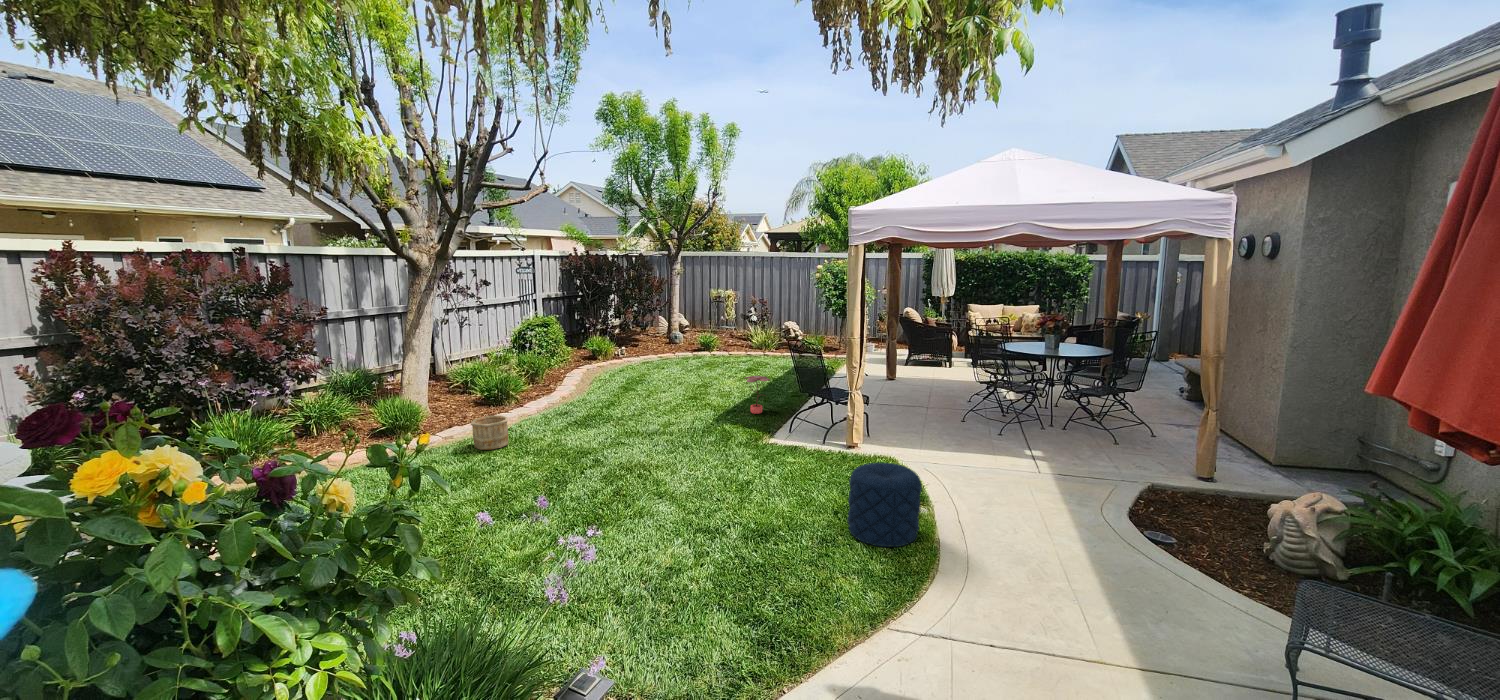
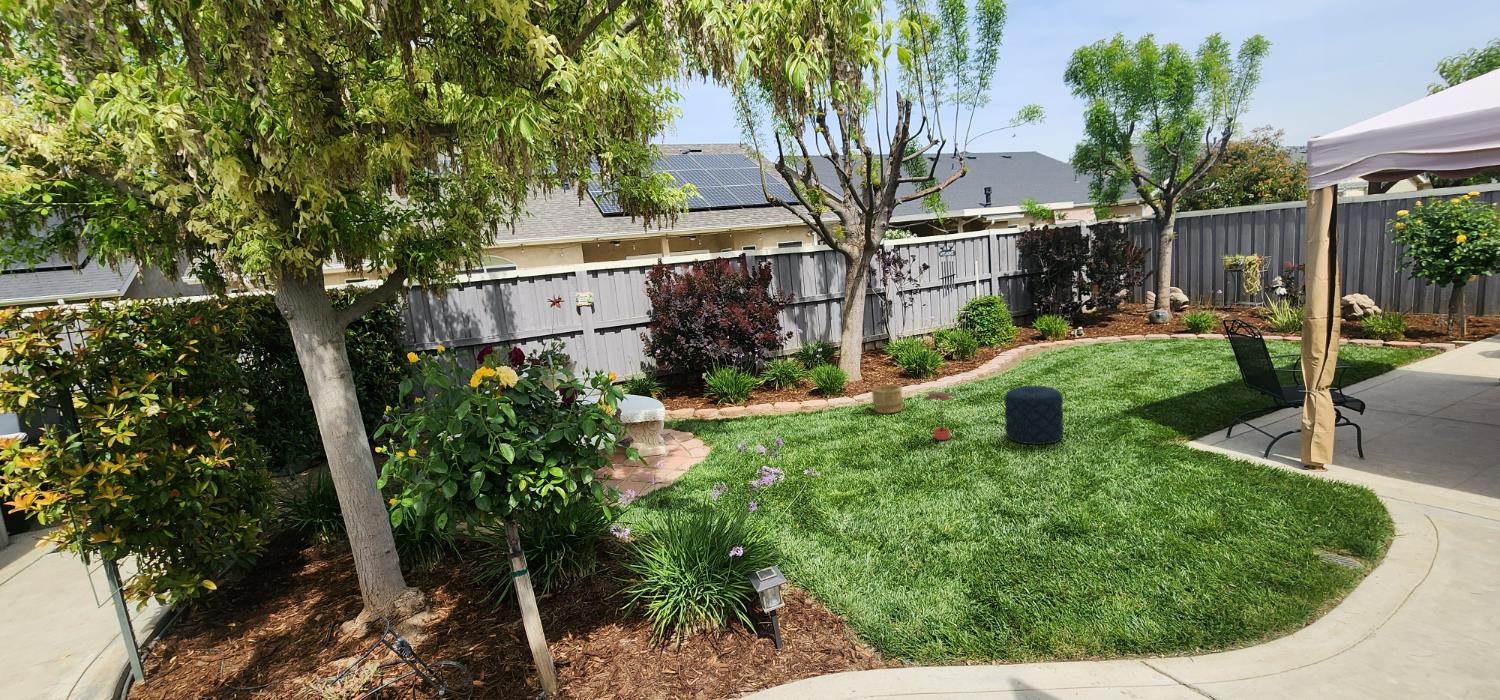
potted plant: present [744,376,770,414] -> present [923,392,958,440]
pouf: present [847,463,922,547] -> present [1004,386,1063,445]

